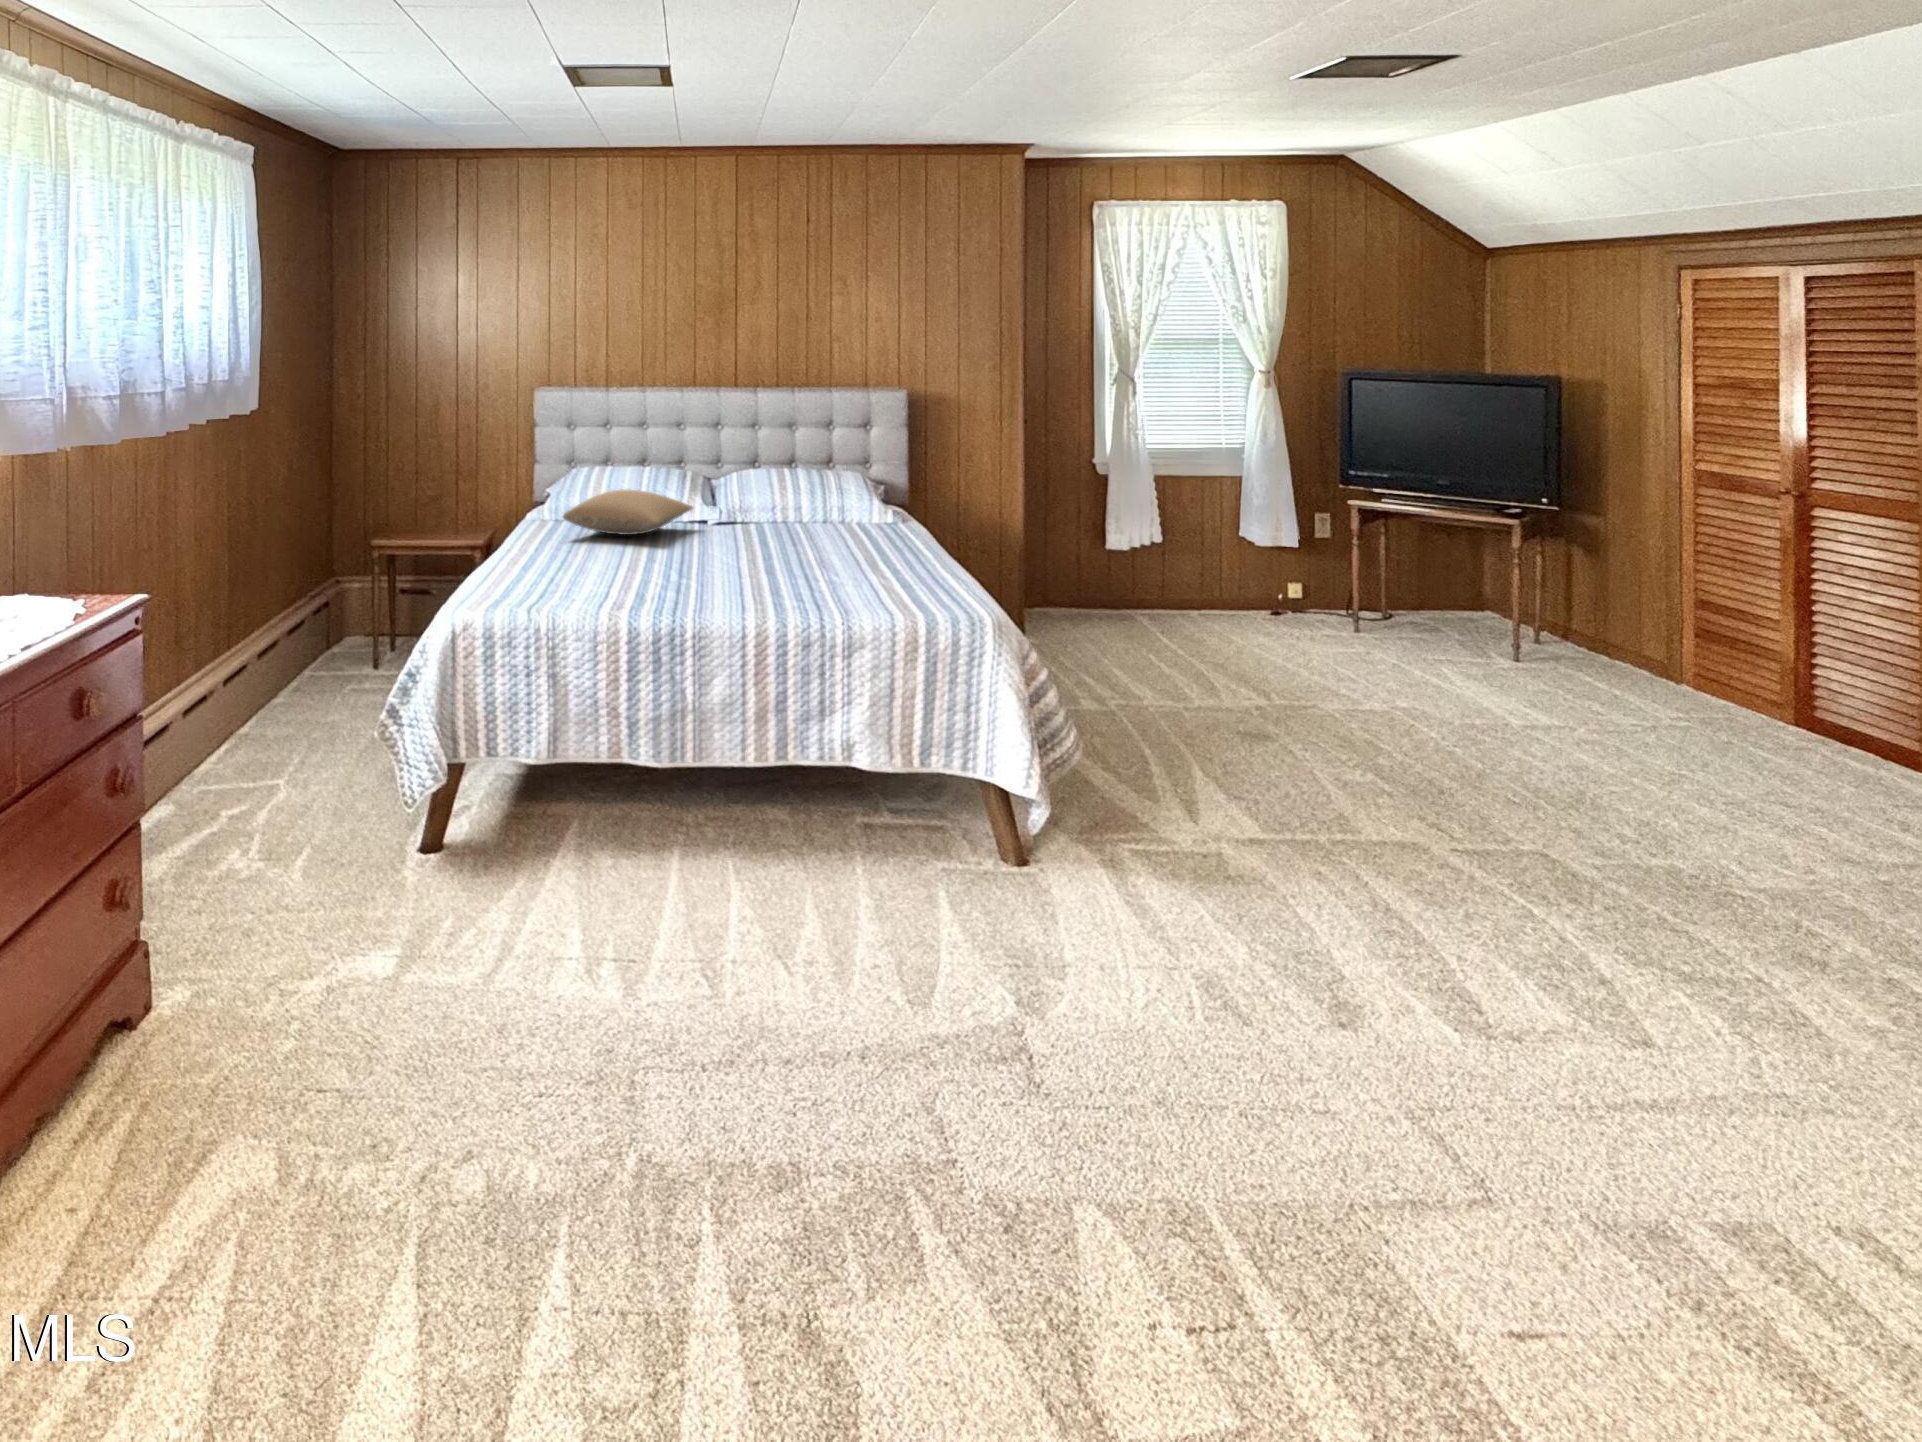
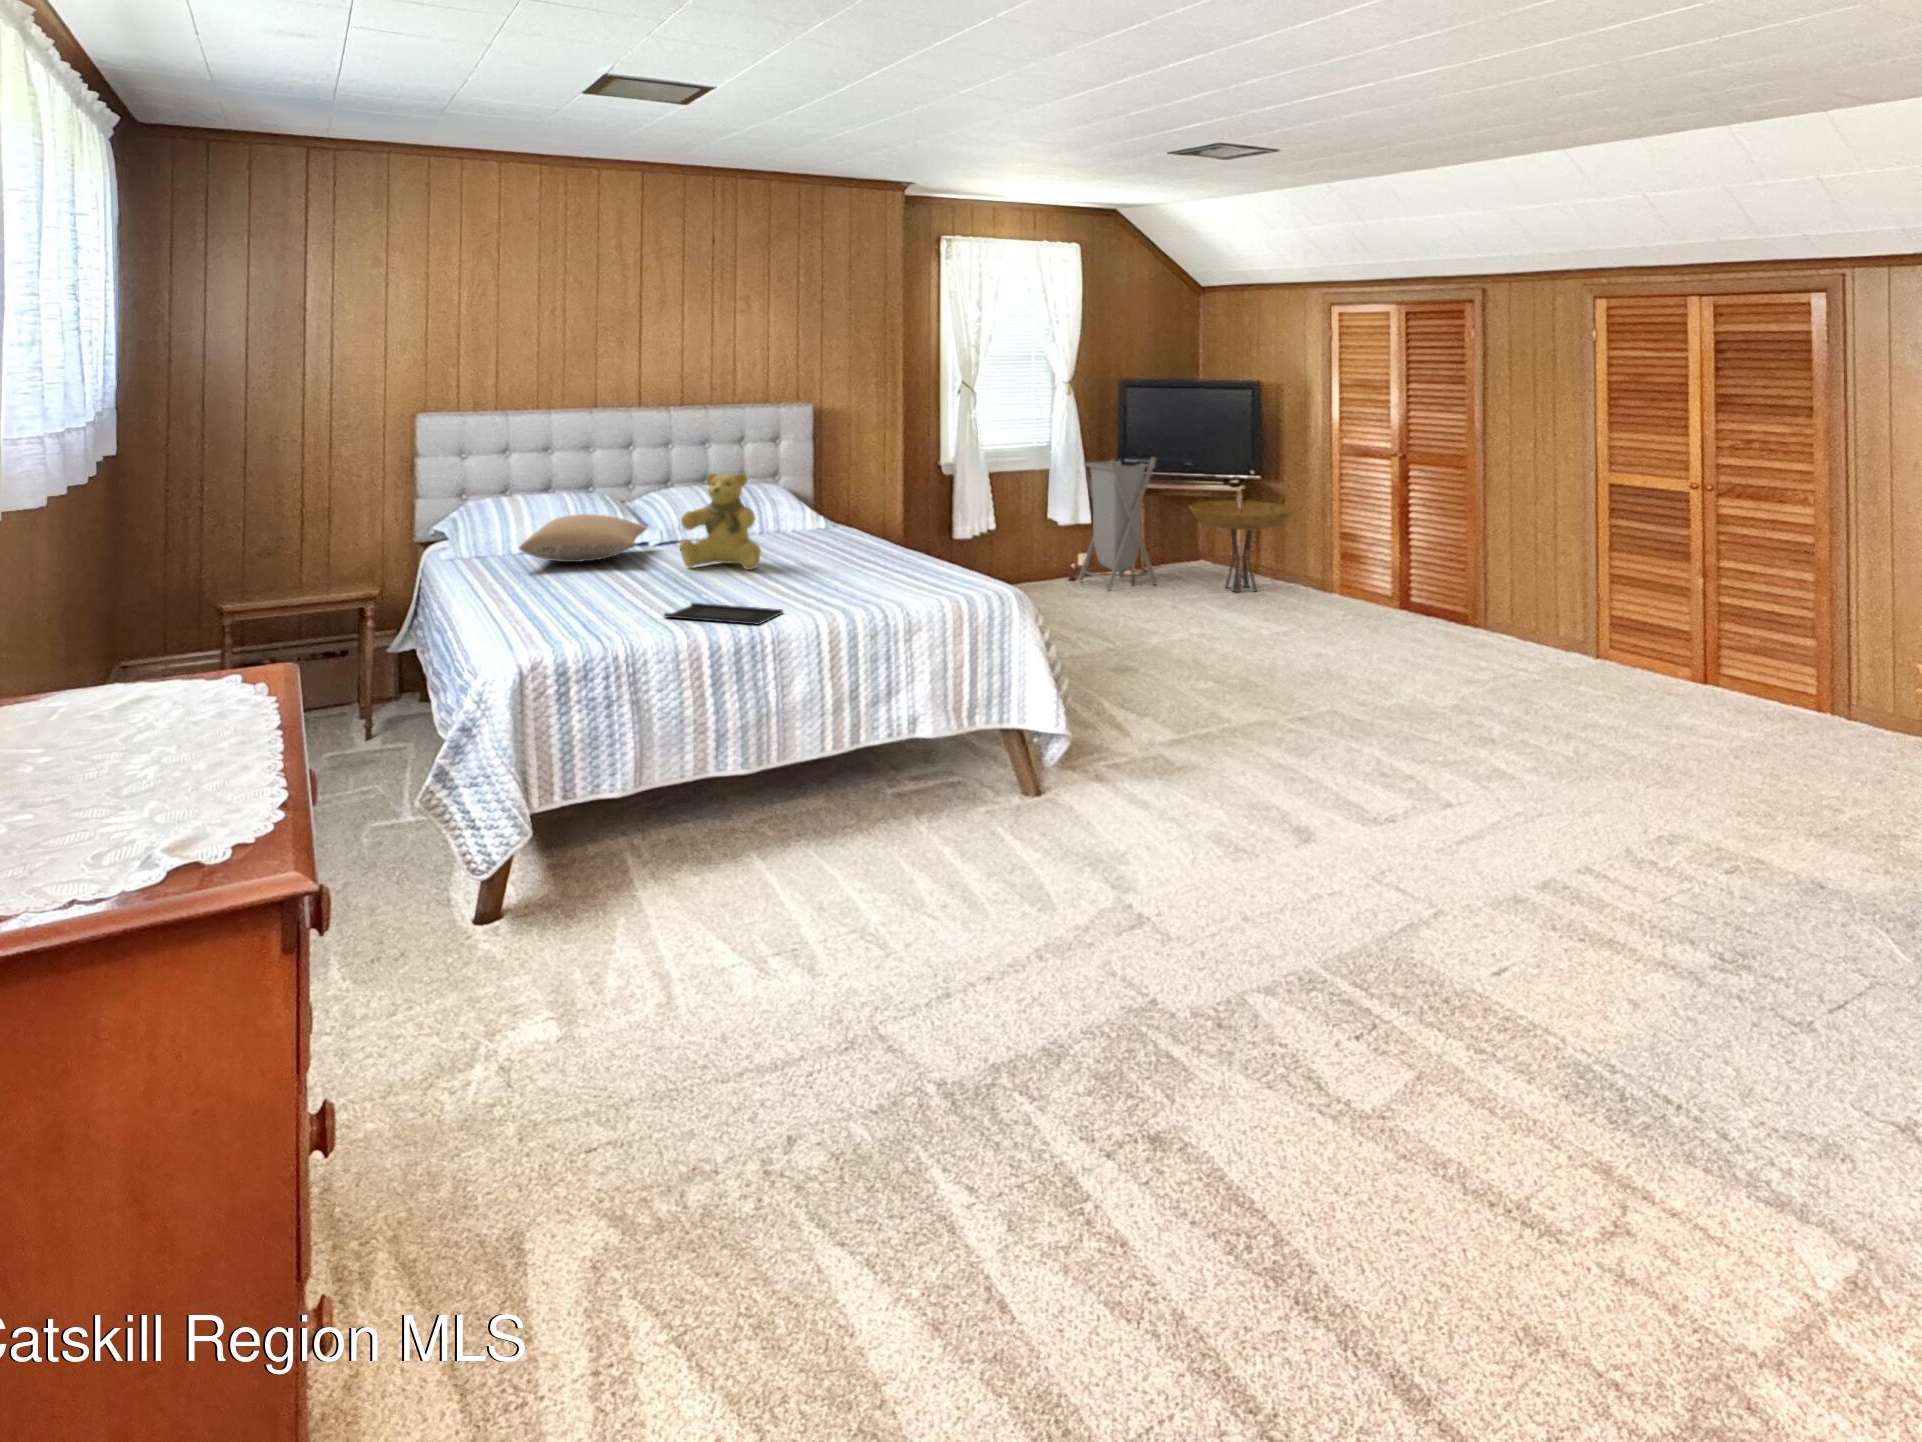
teddy bear: none [694,457,766,559] -> present [680,473,761,570]
laundry hamper: none [1273,461,1390,636] -> present [1078,457,1157,590]
side table: none [1433,533,1613,664] -> present [1189,501,1294,592]
tray: none [615,586,724,616] -> present [664,603,783,624]

